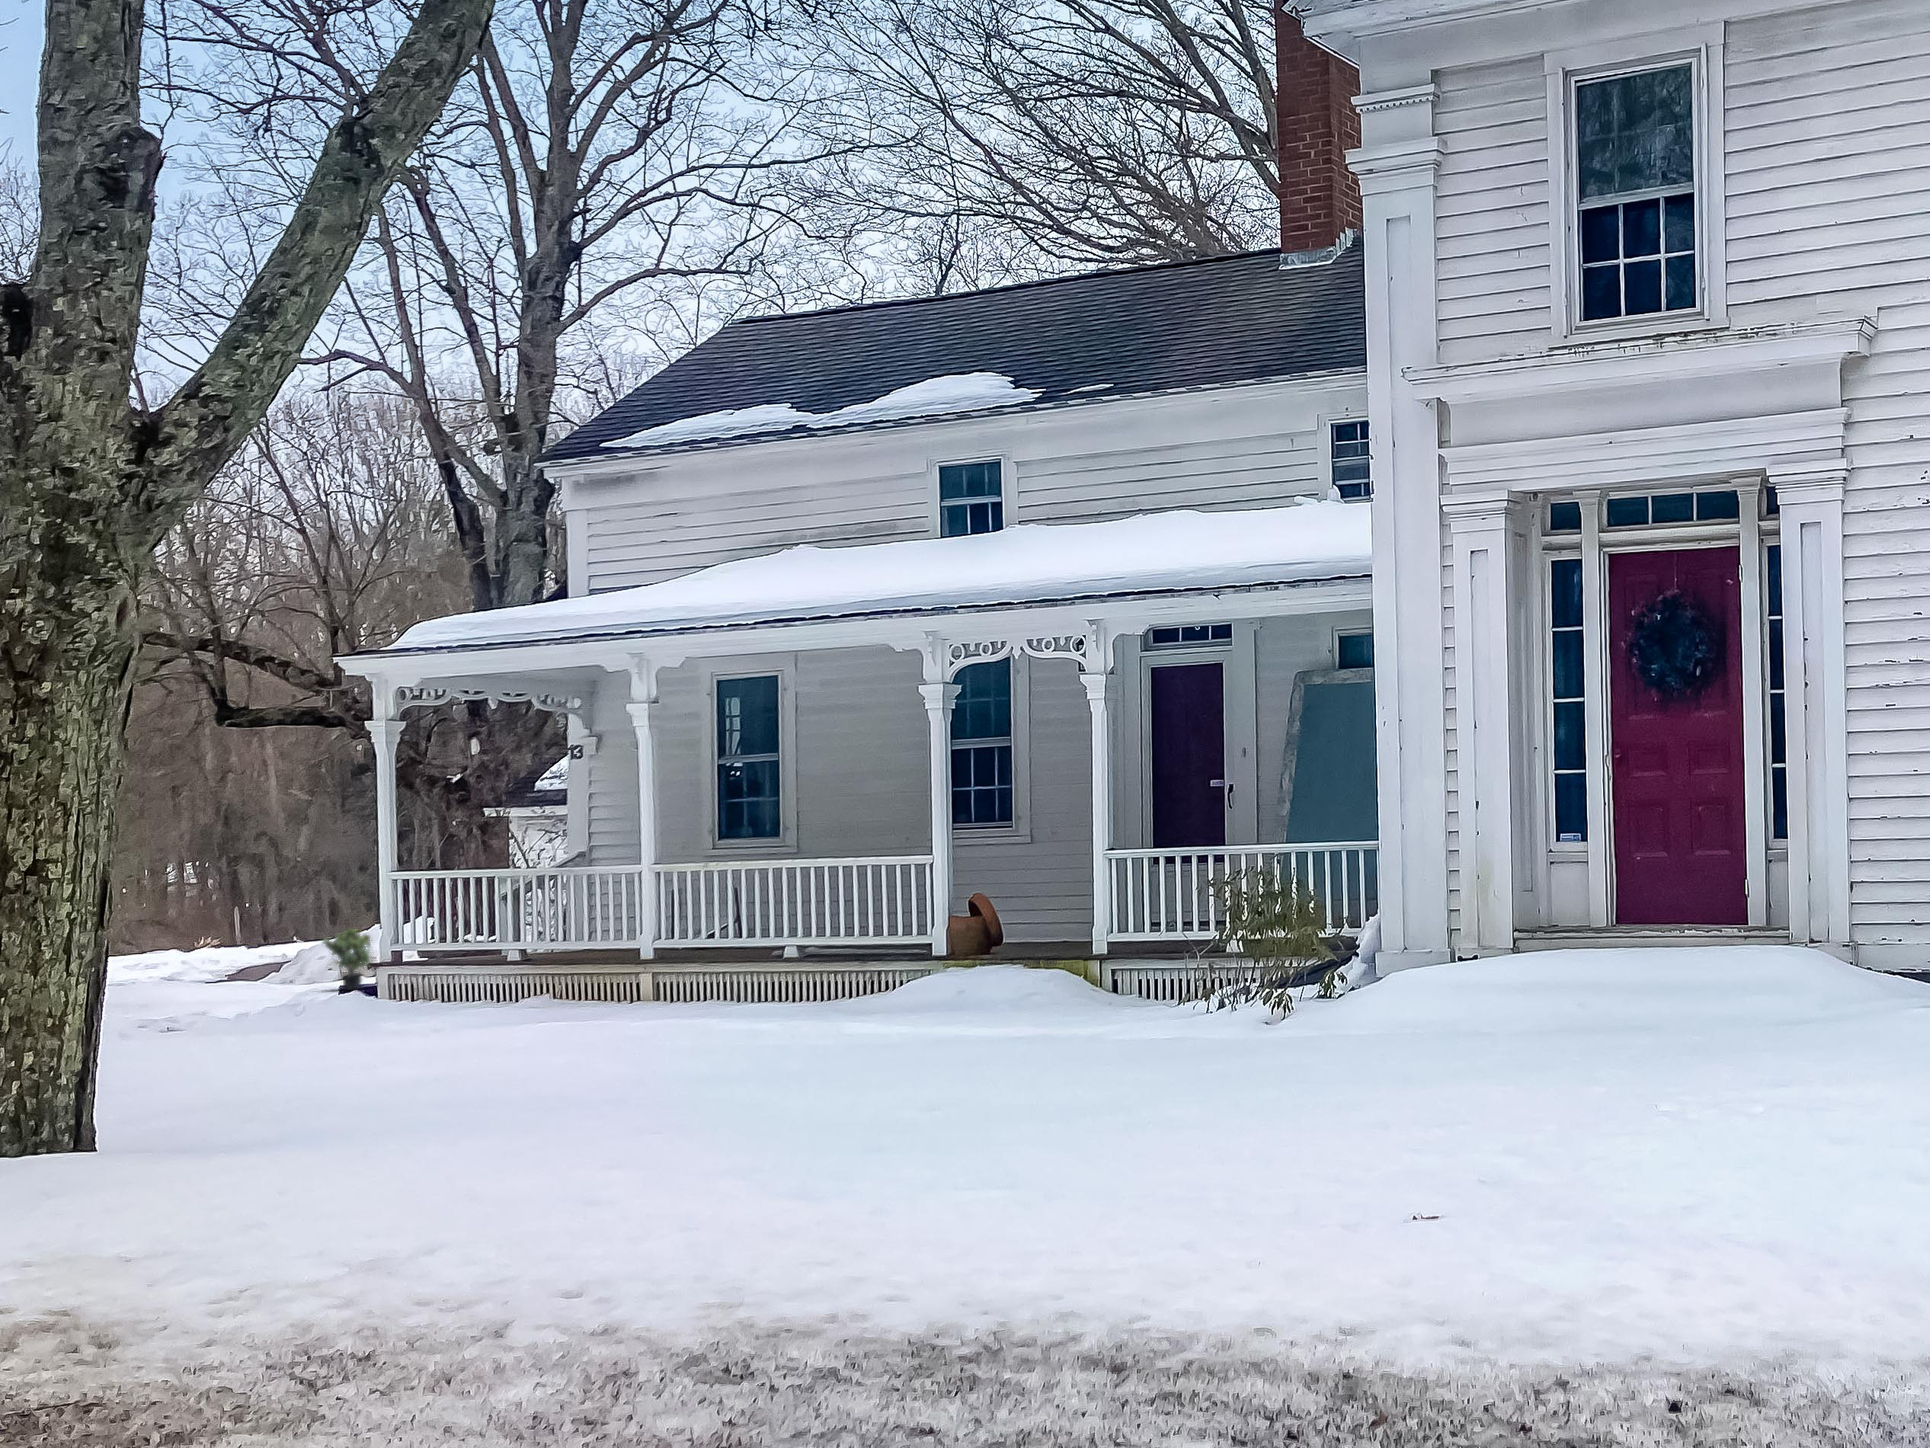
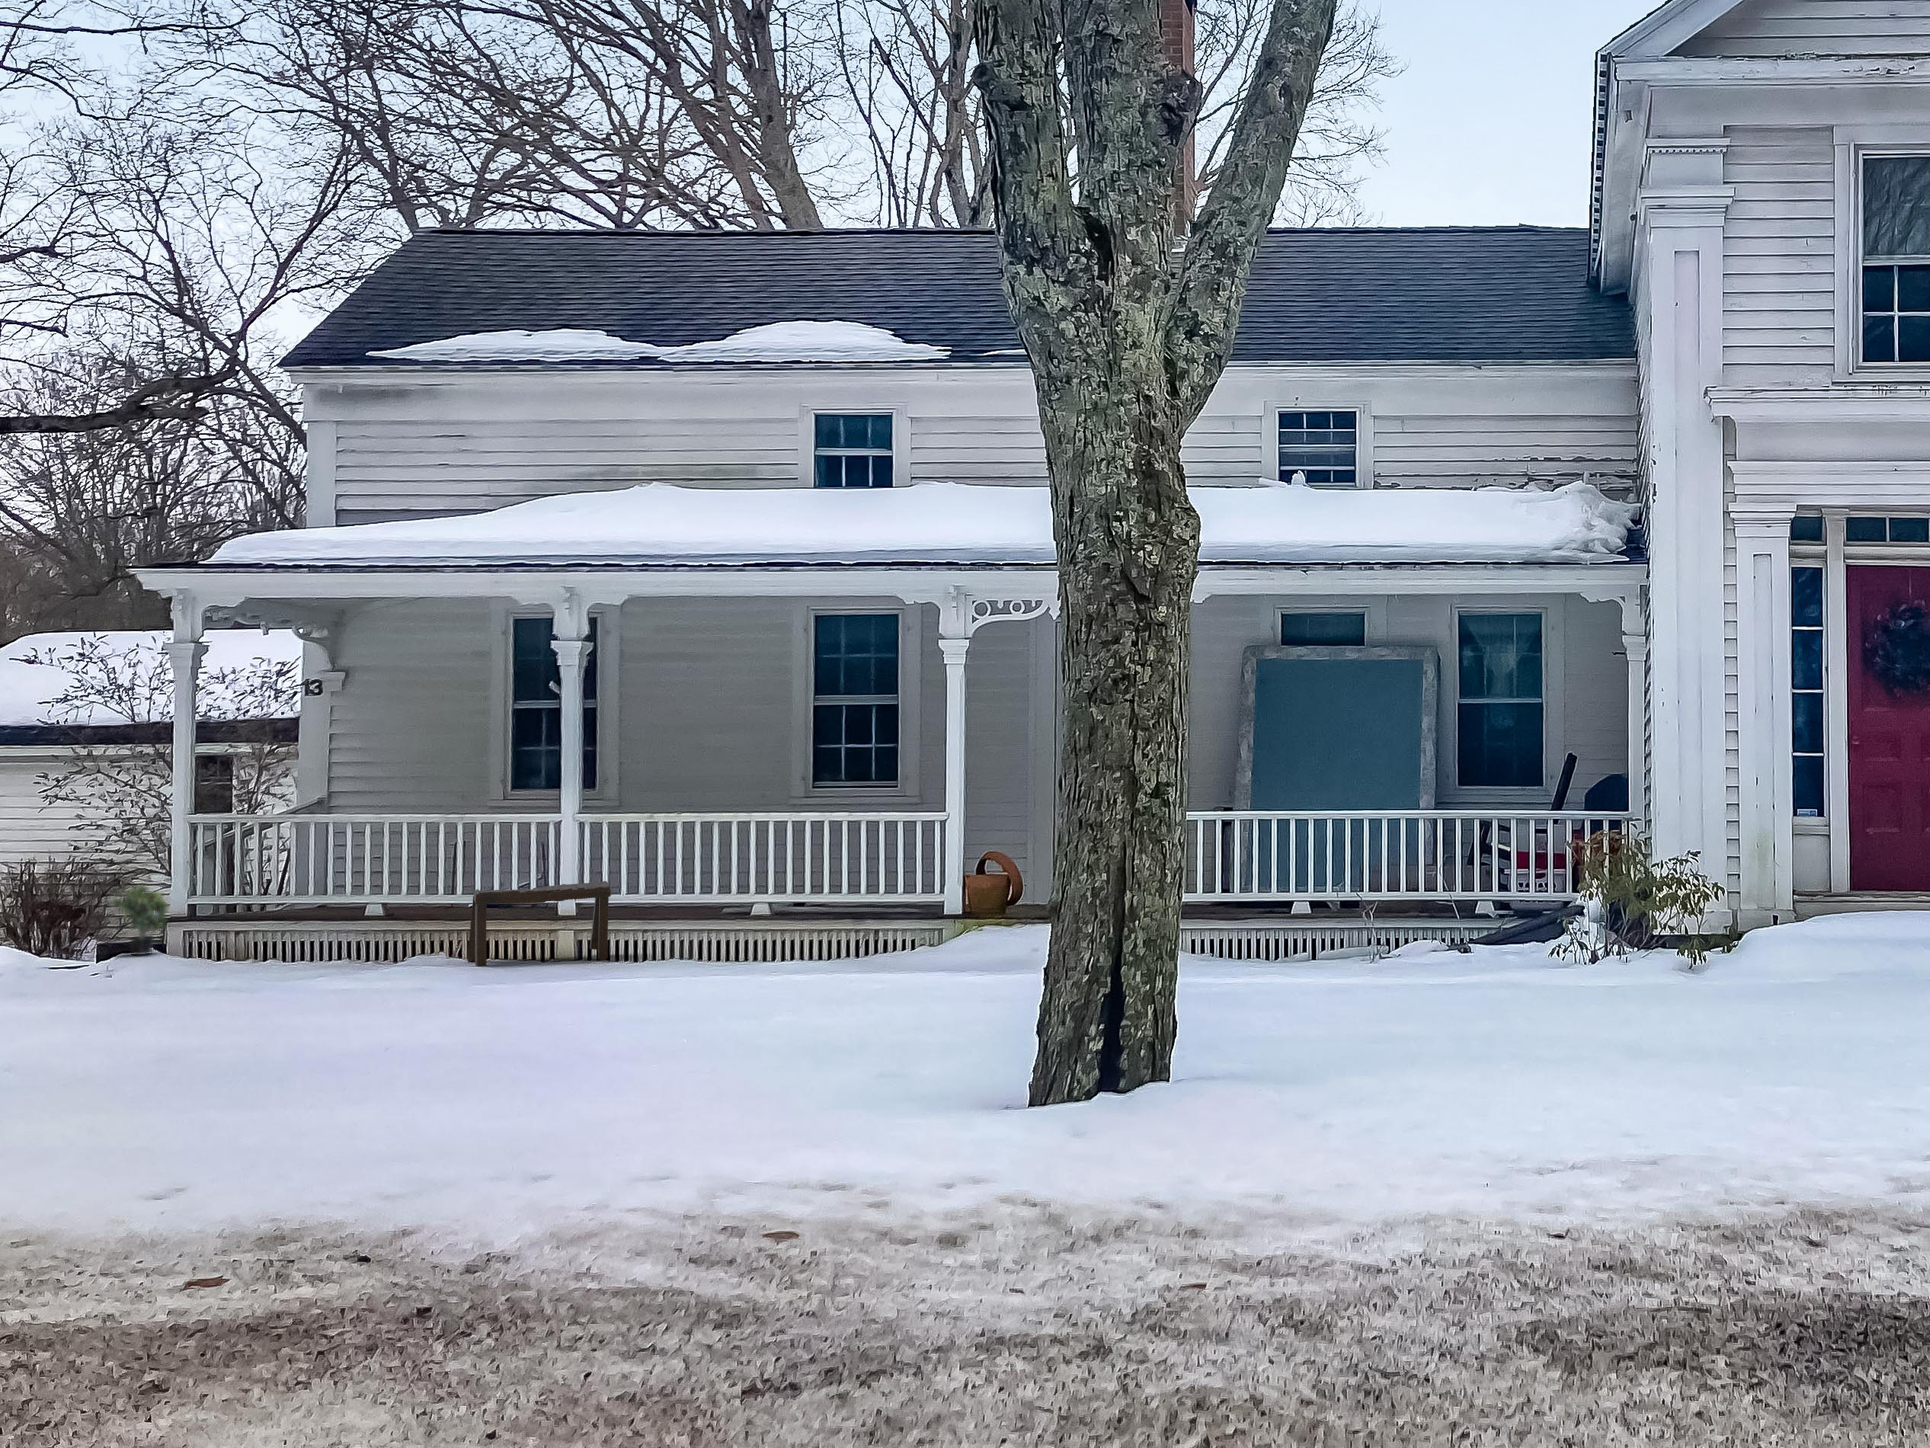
bench: none [499,925,635,1006] -> present [467,881,611,966]

